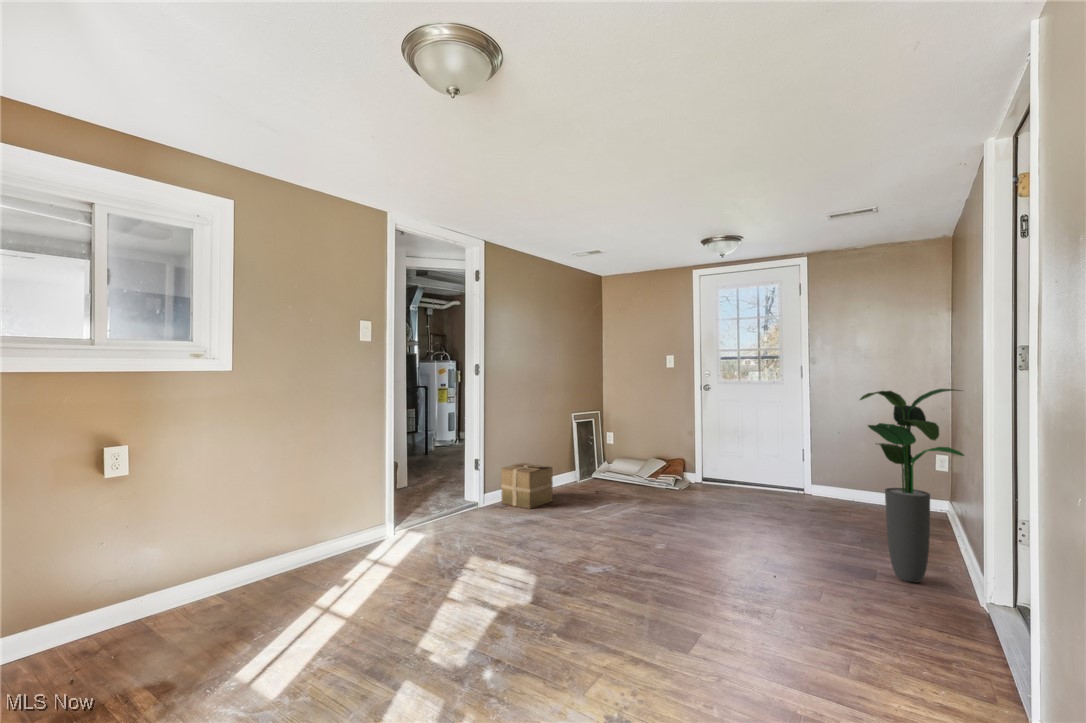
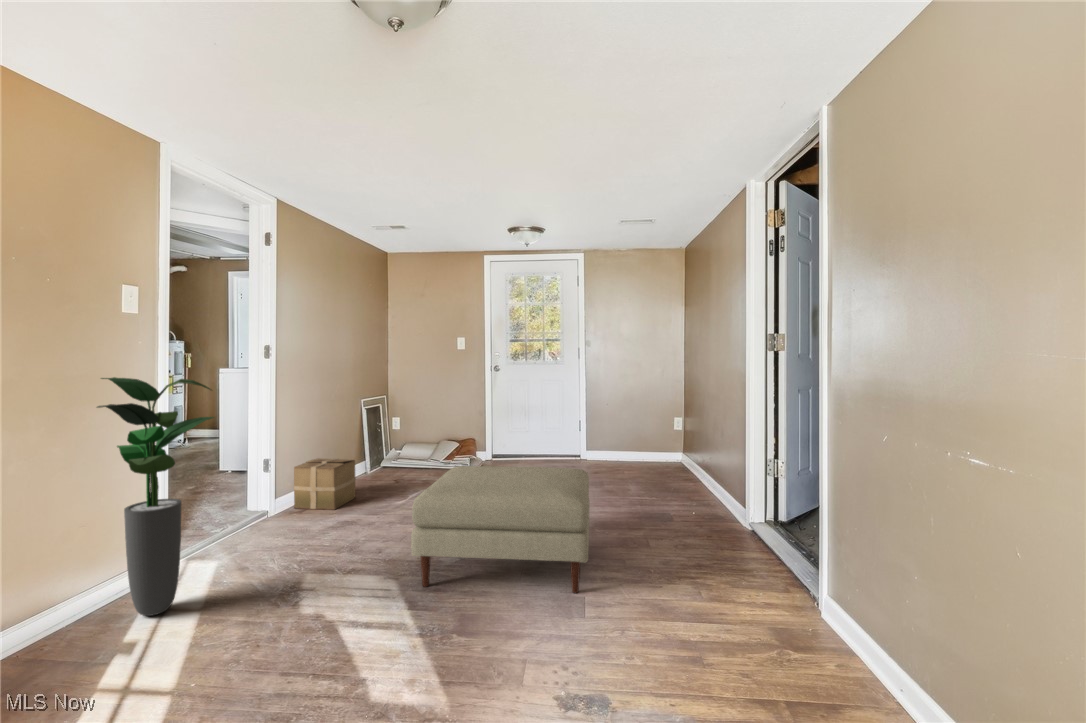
potted plant: present [860,389,964,582] -> present [97,377,214,616]
ottoman: none [545,480,747,629] -> present [411,466,590,593]

